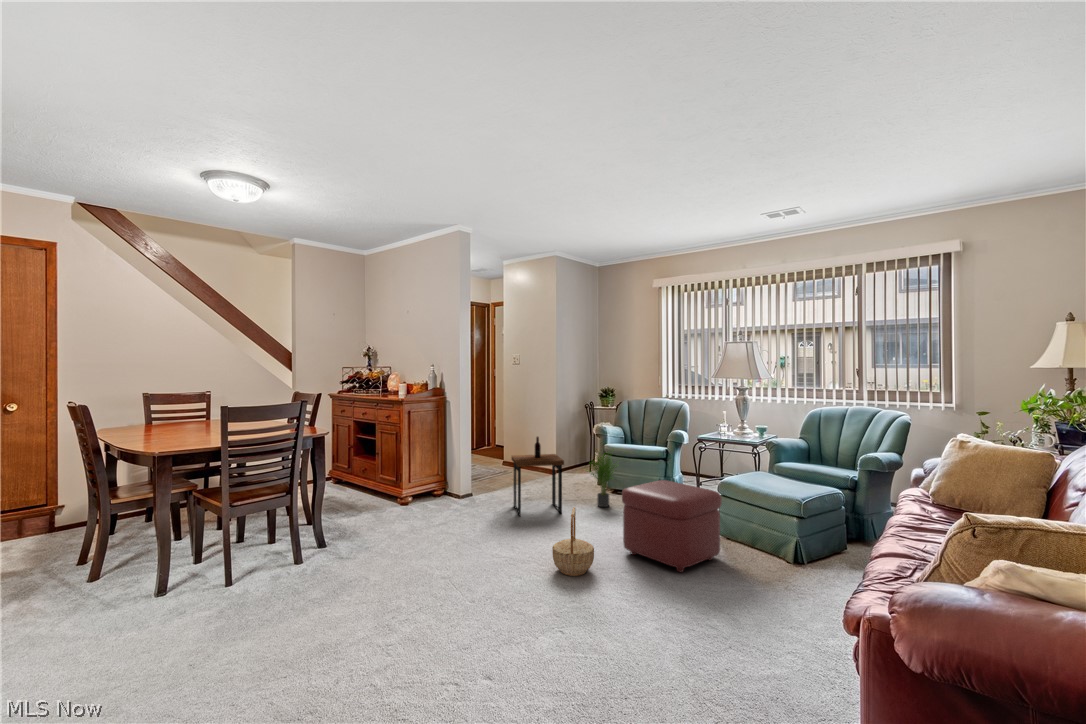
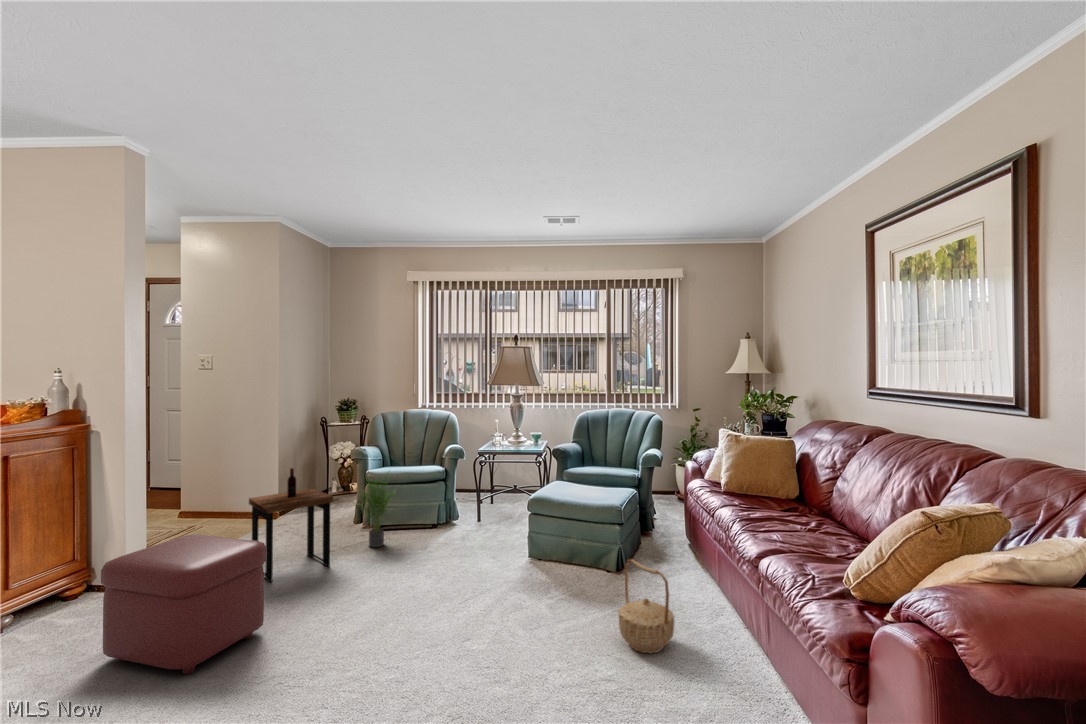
ottoman: present [622,480,722,572] -> present [101,535,266,674]
basket: present [552,507,594,576] -> present [619,559,674,653]

